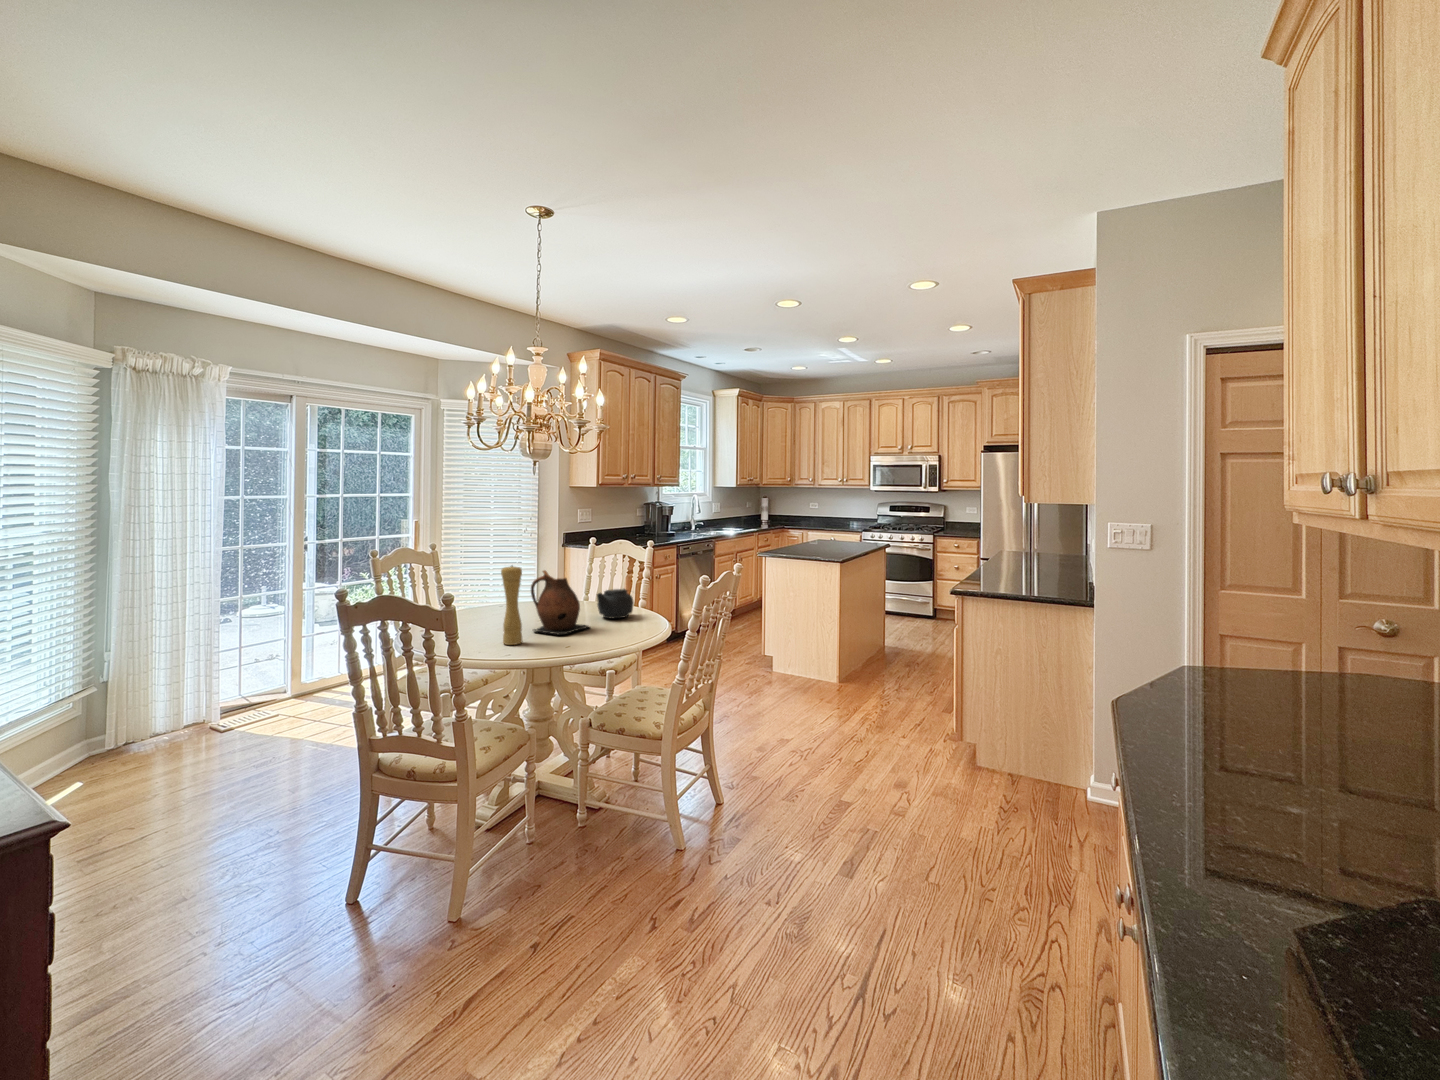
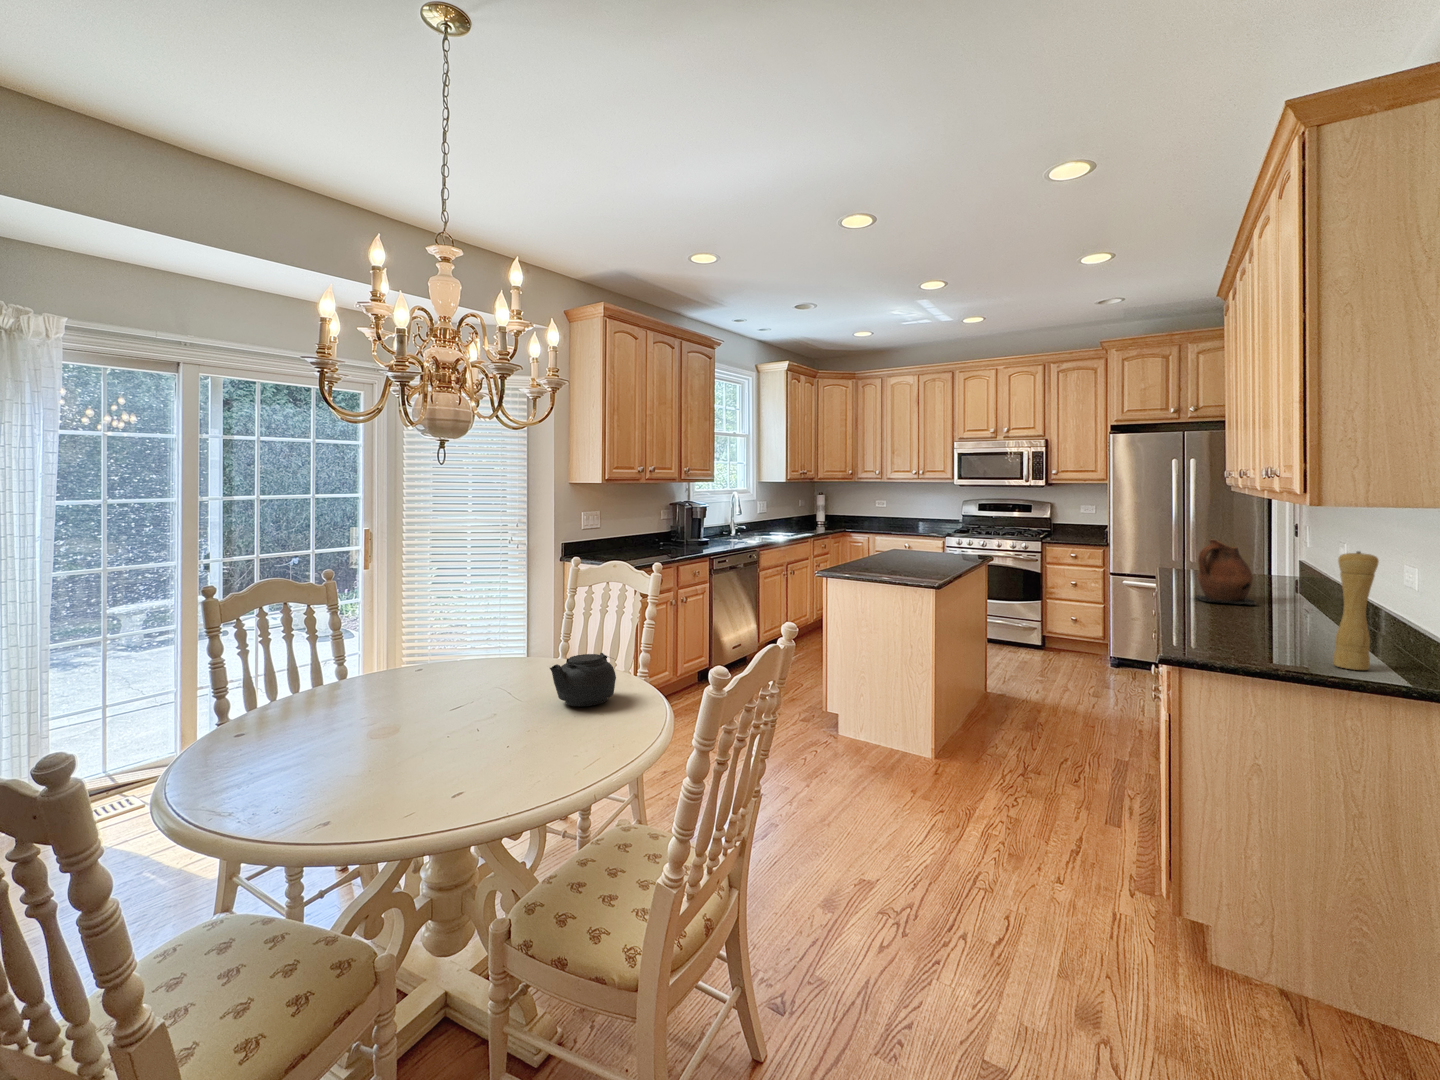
pepper mill: present [501,566,522,645] -> present [1333,551,1379,670]
ceramic pitcher: present [531,570,589,635] -> present [1195,540,1256,605]

